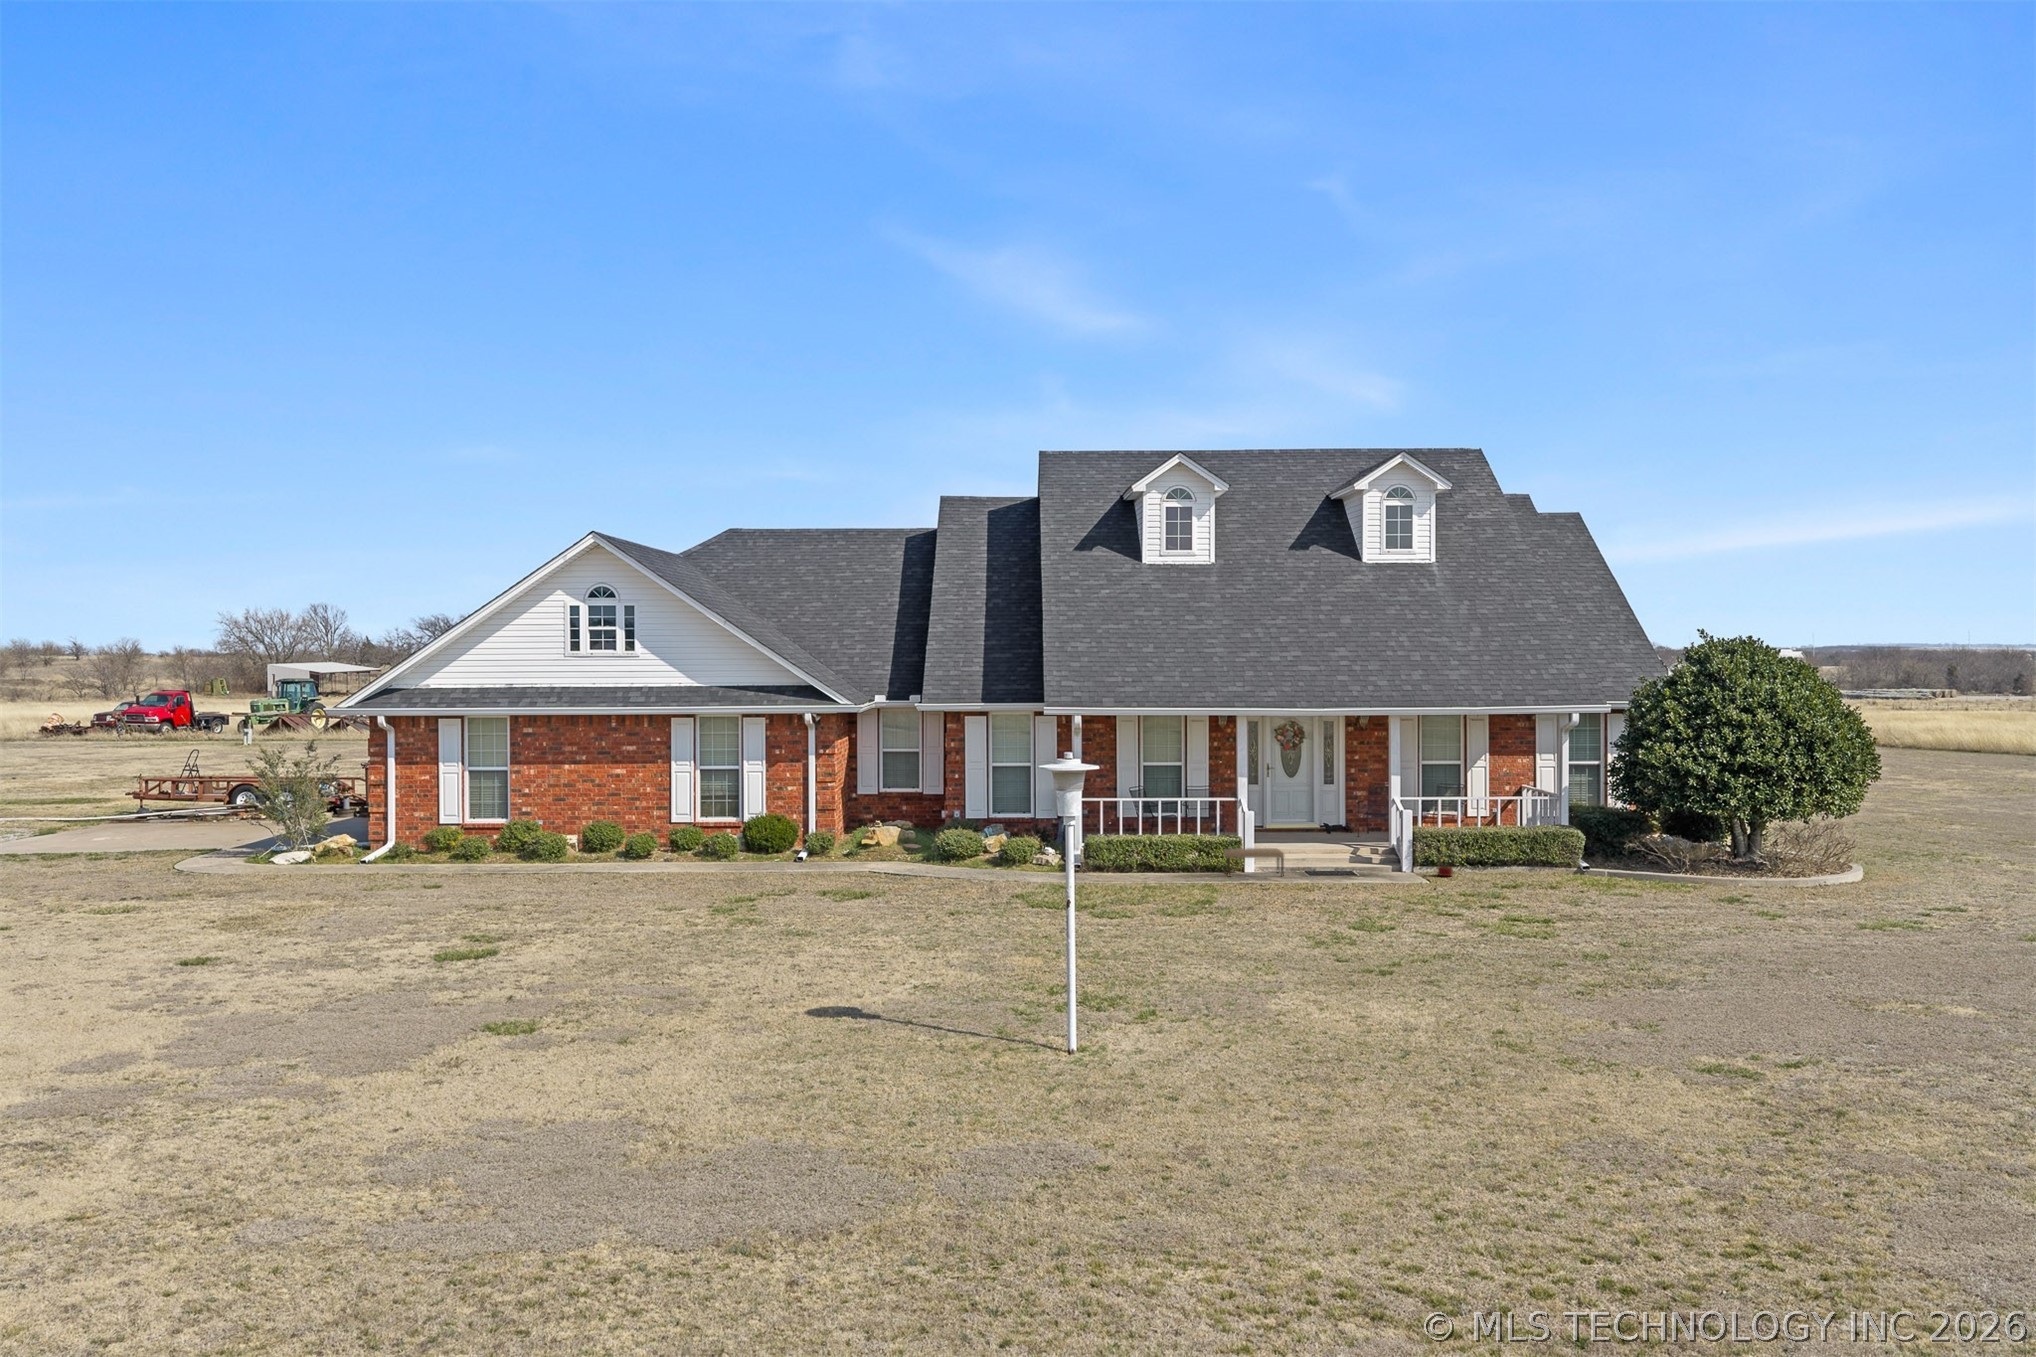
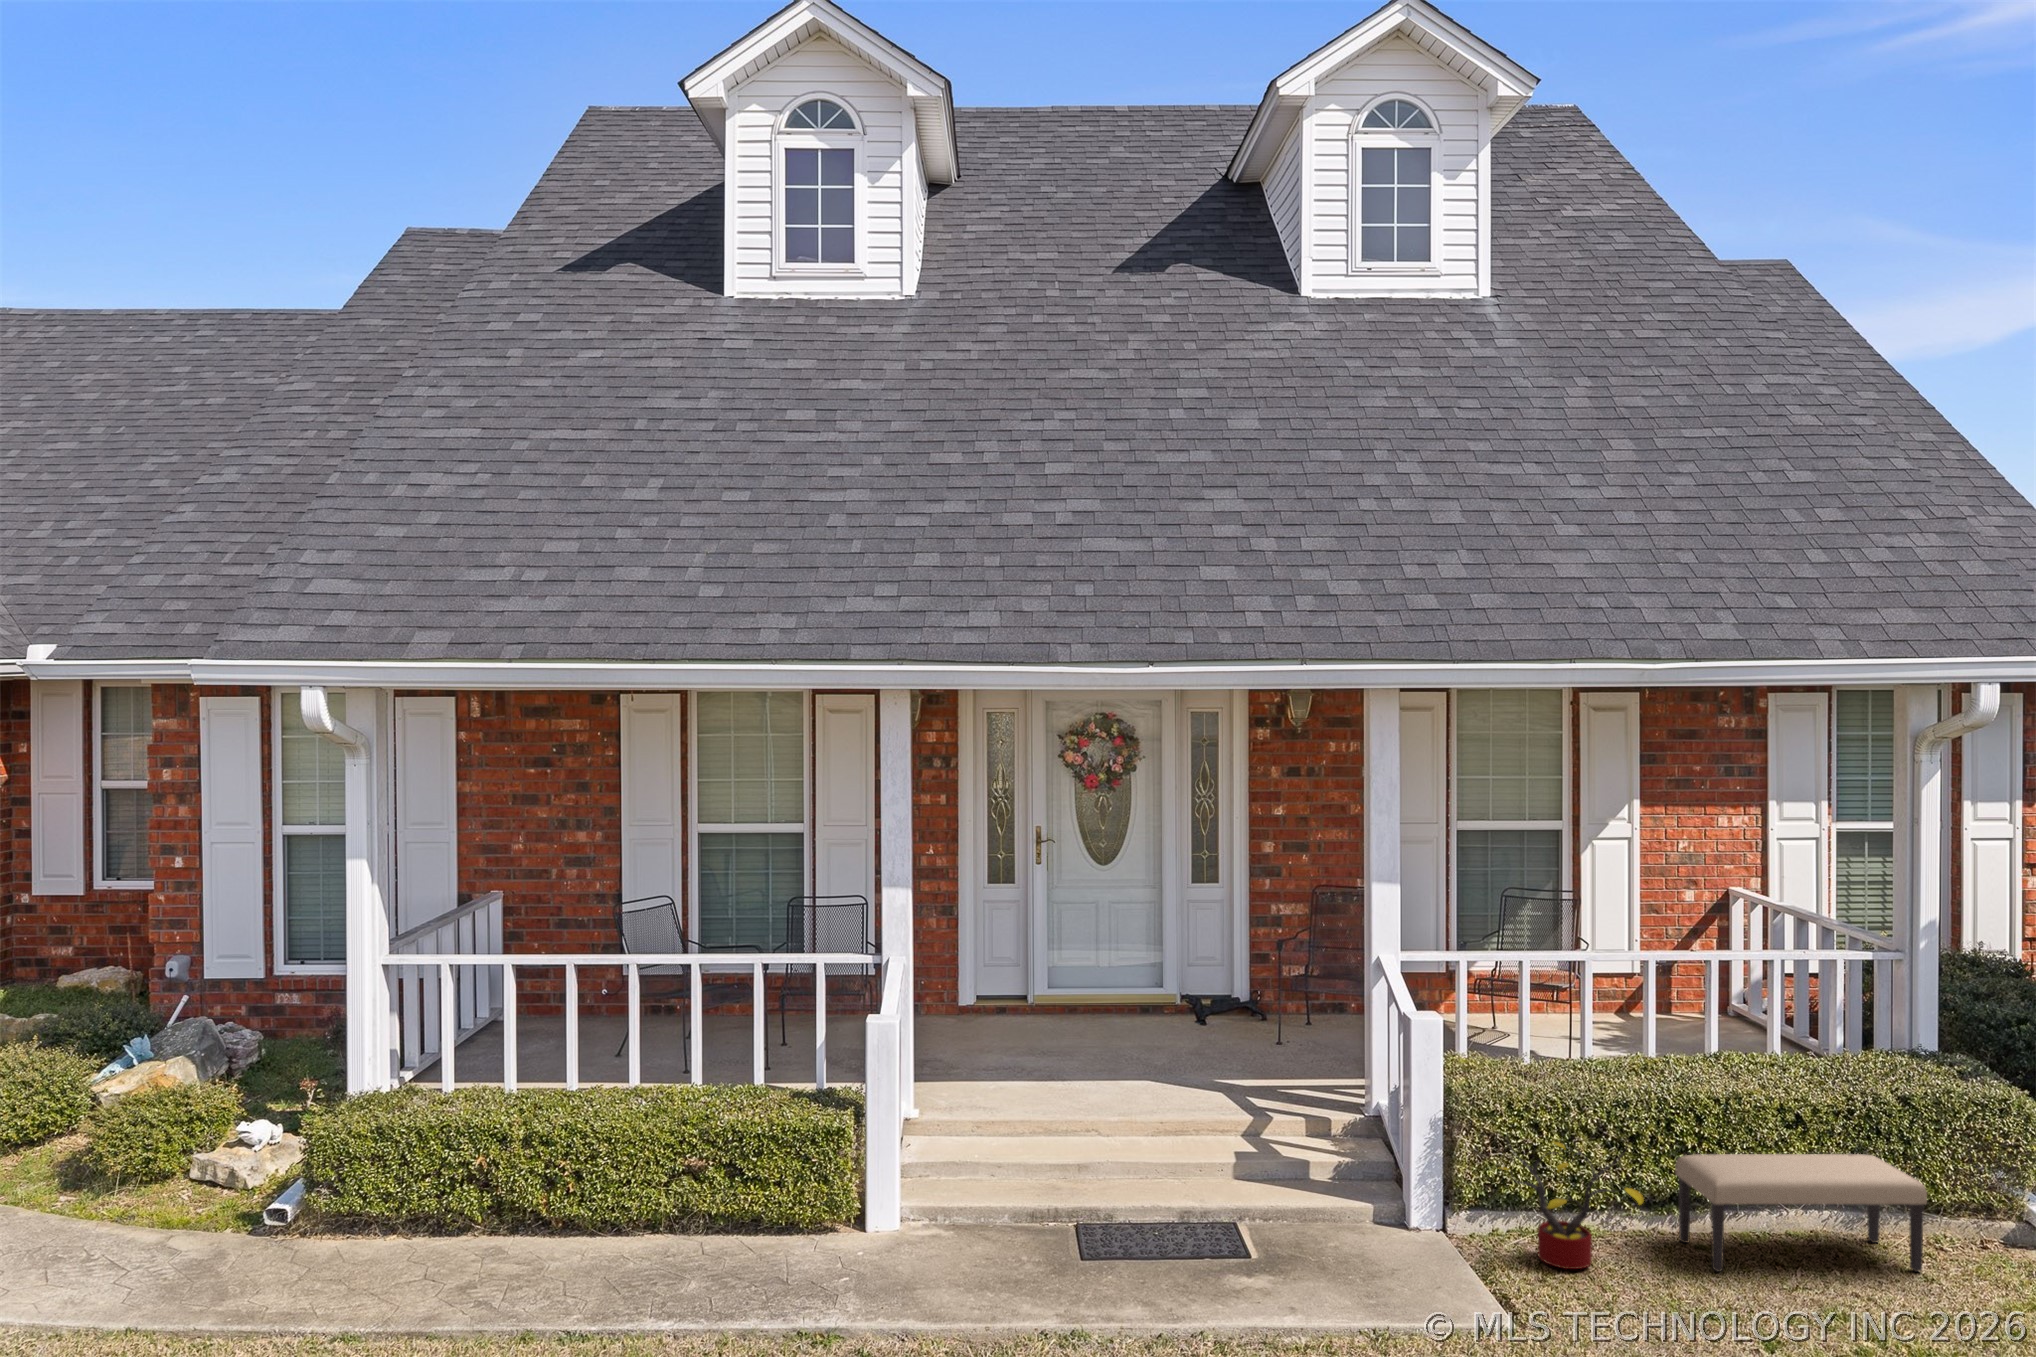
bench: present [1224,848,1284,876] -> present [1675,1154,1927,1272]

